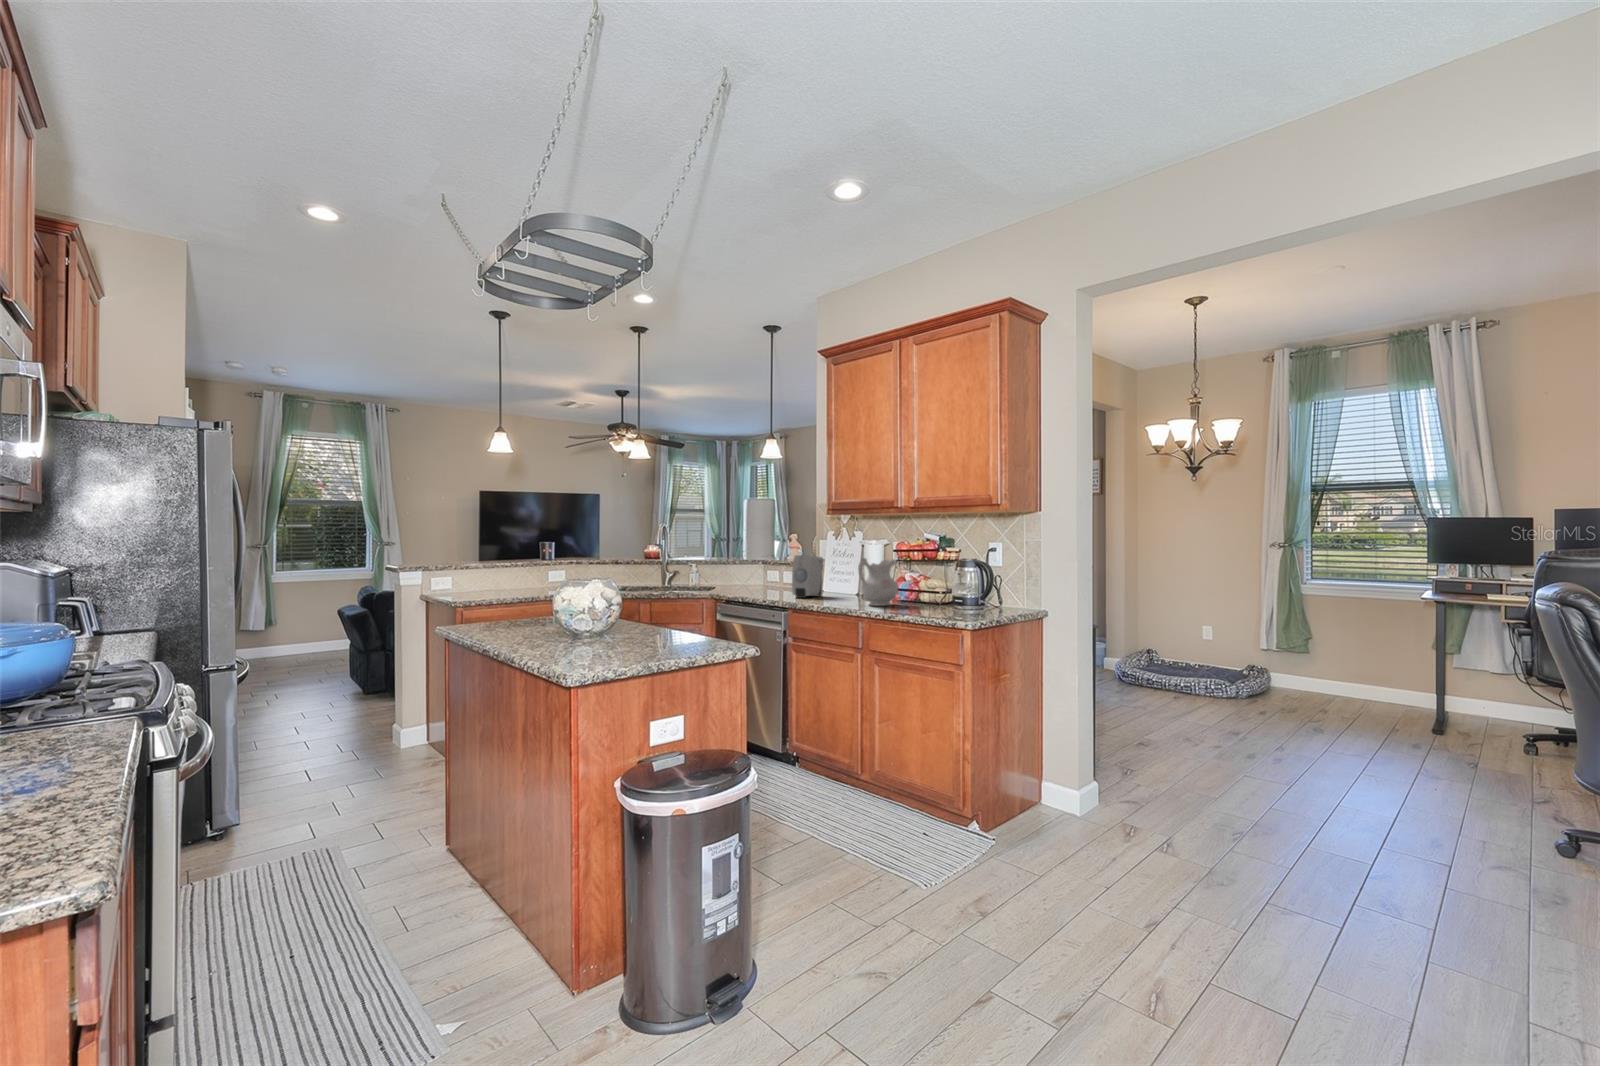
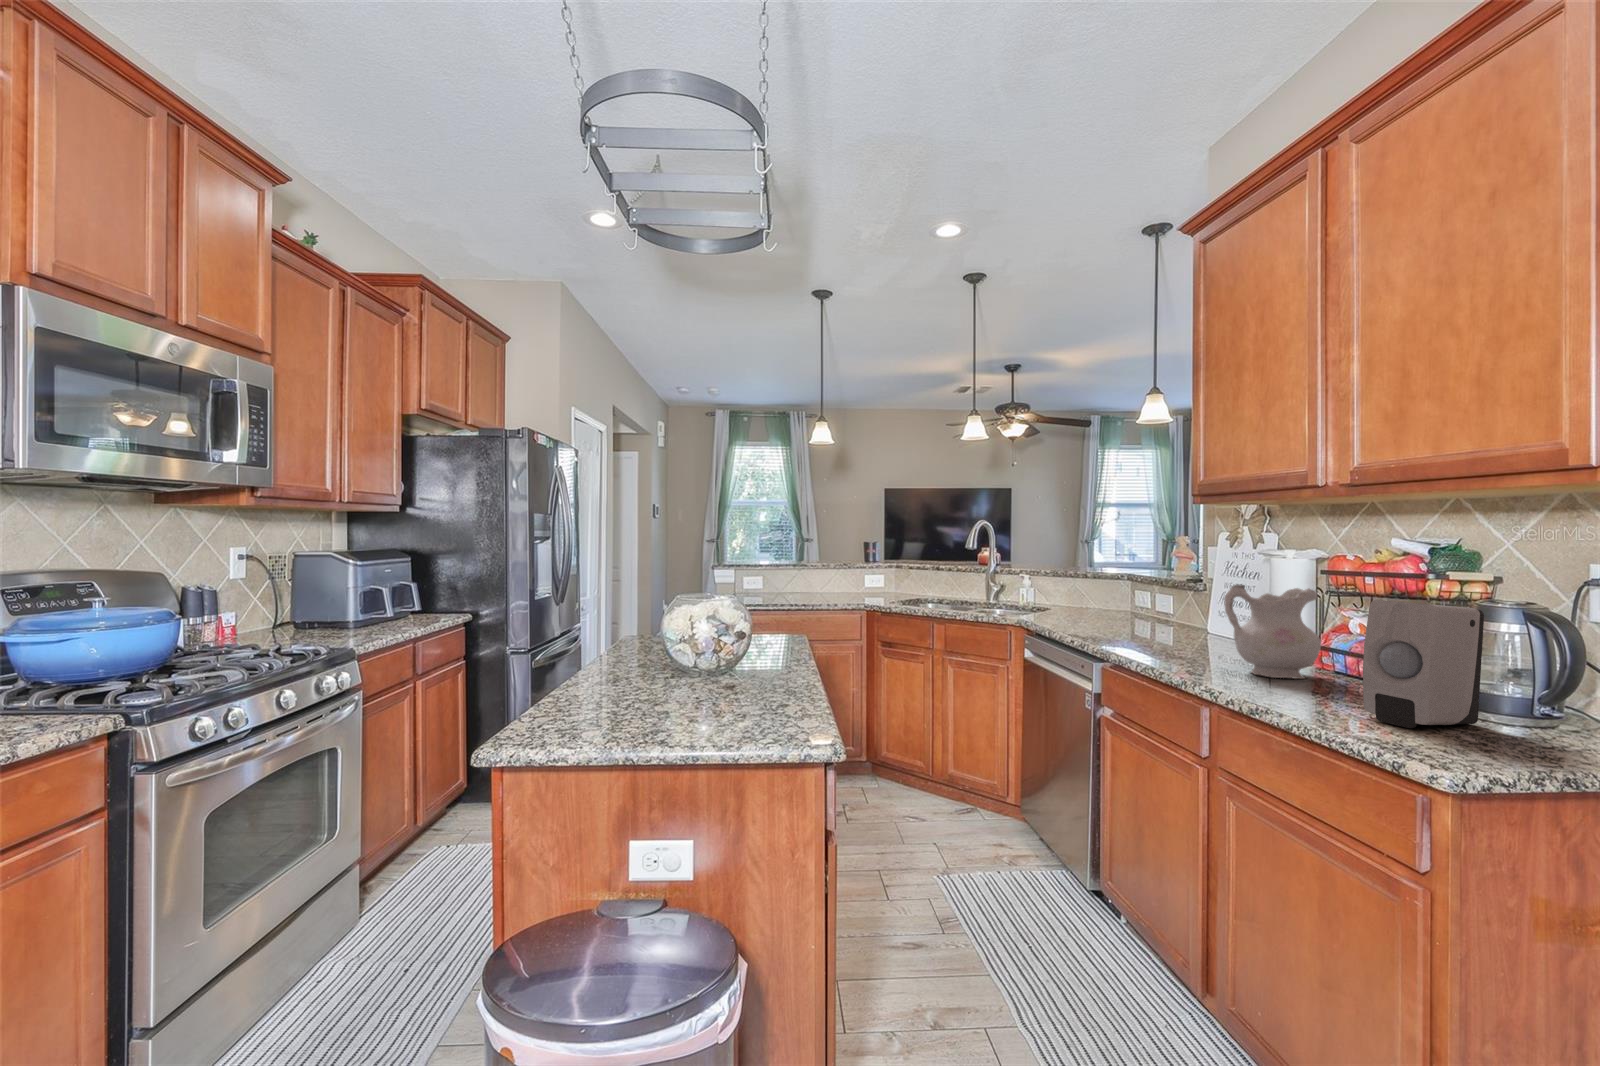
soap dispenser: present [792,555,823,598] -> present [1363,600,1484,728]

